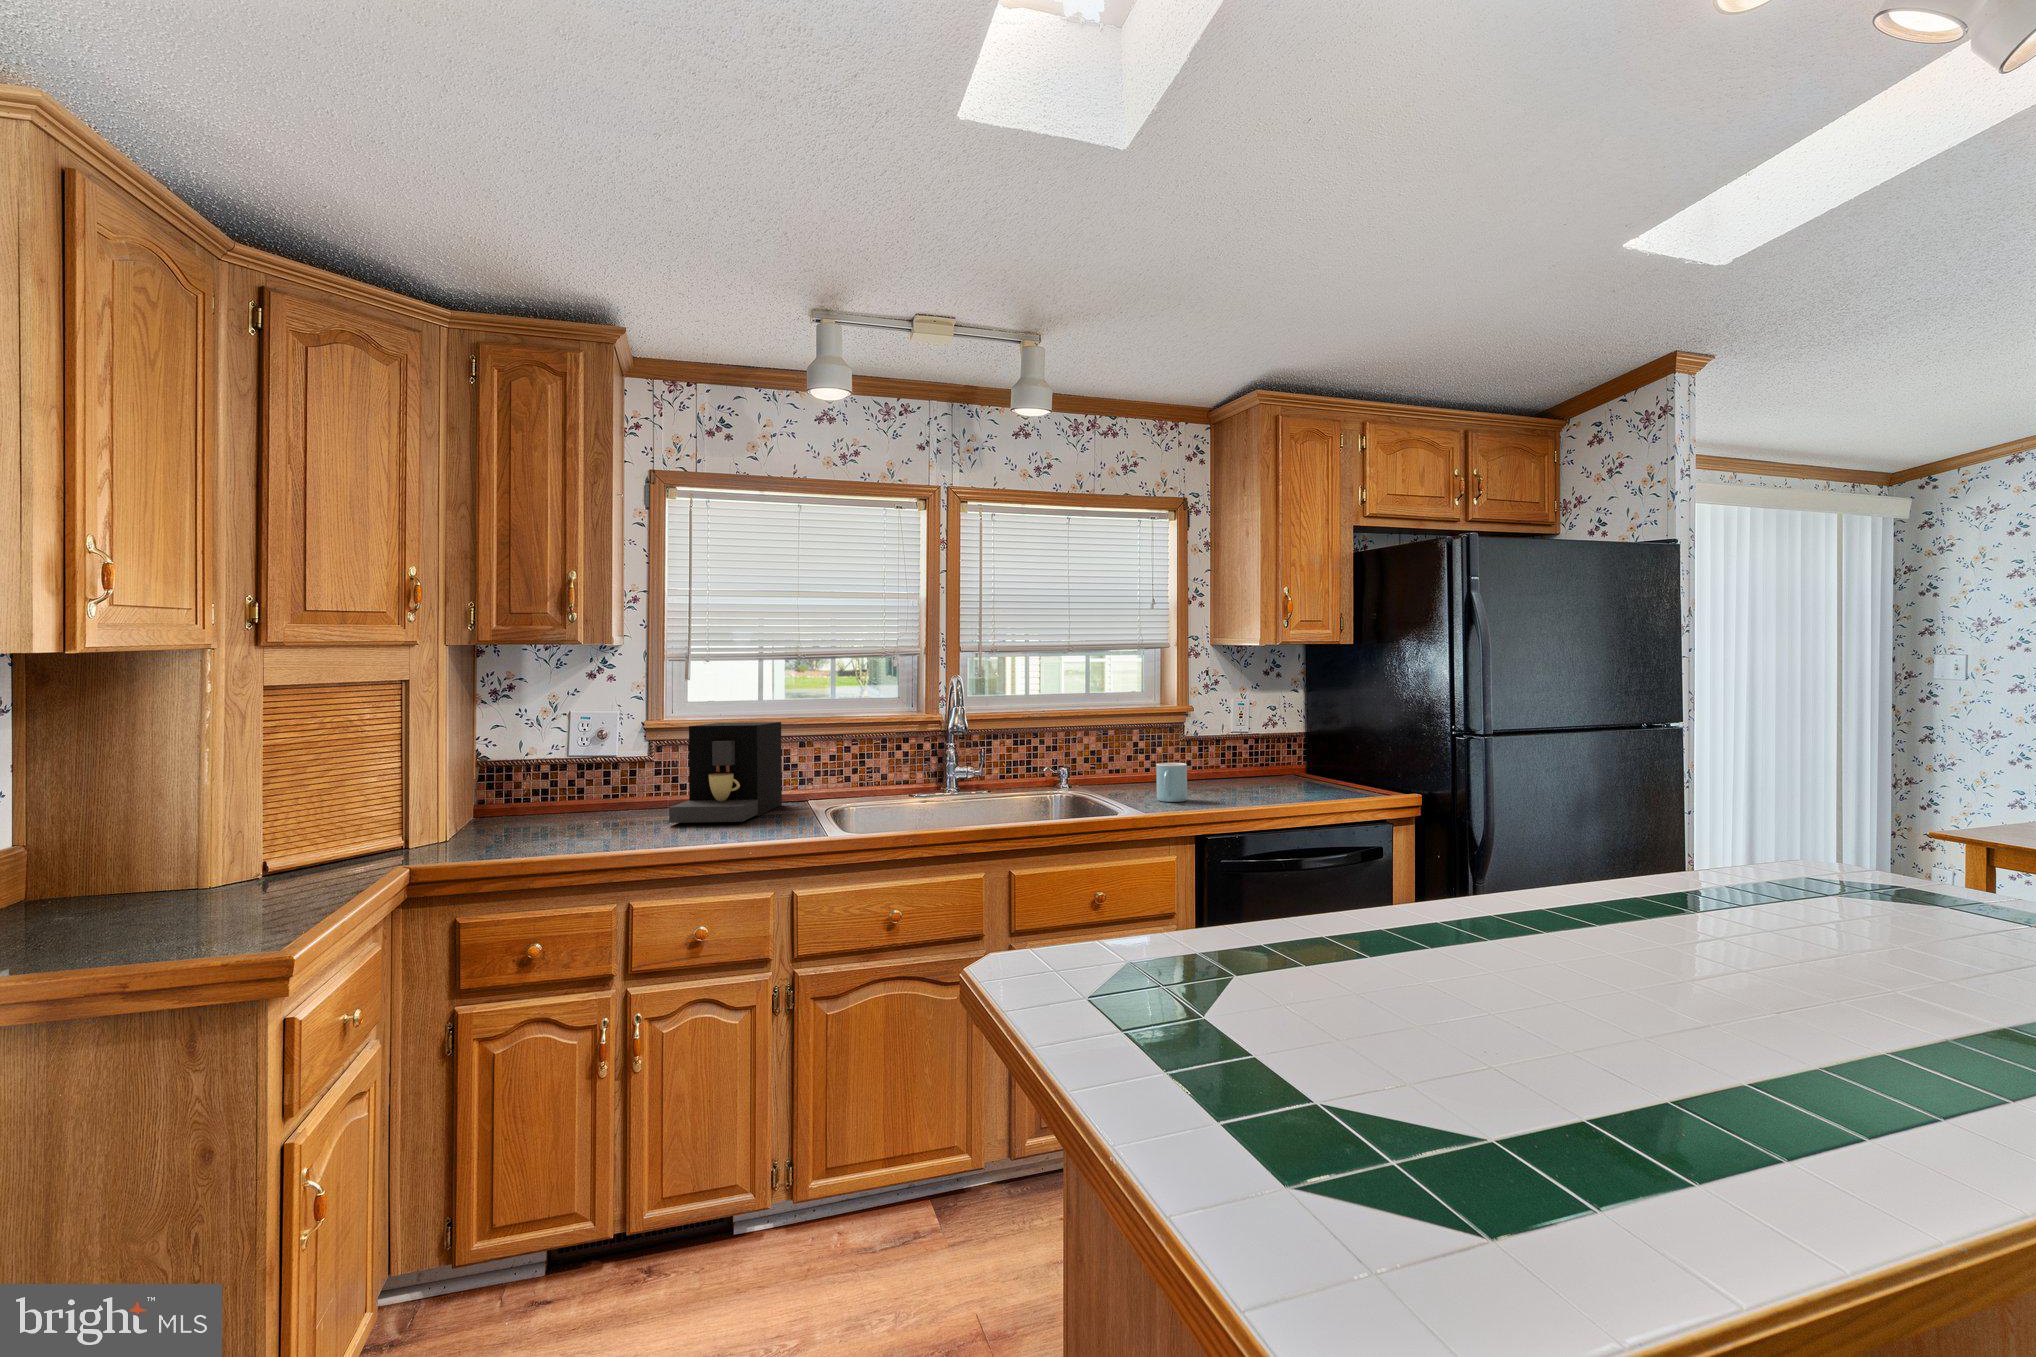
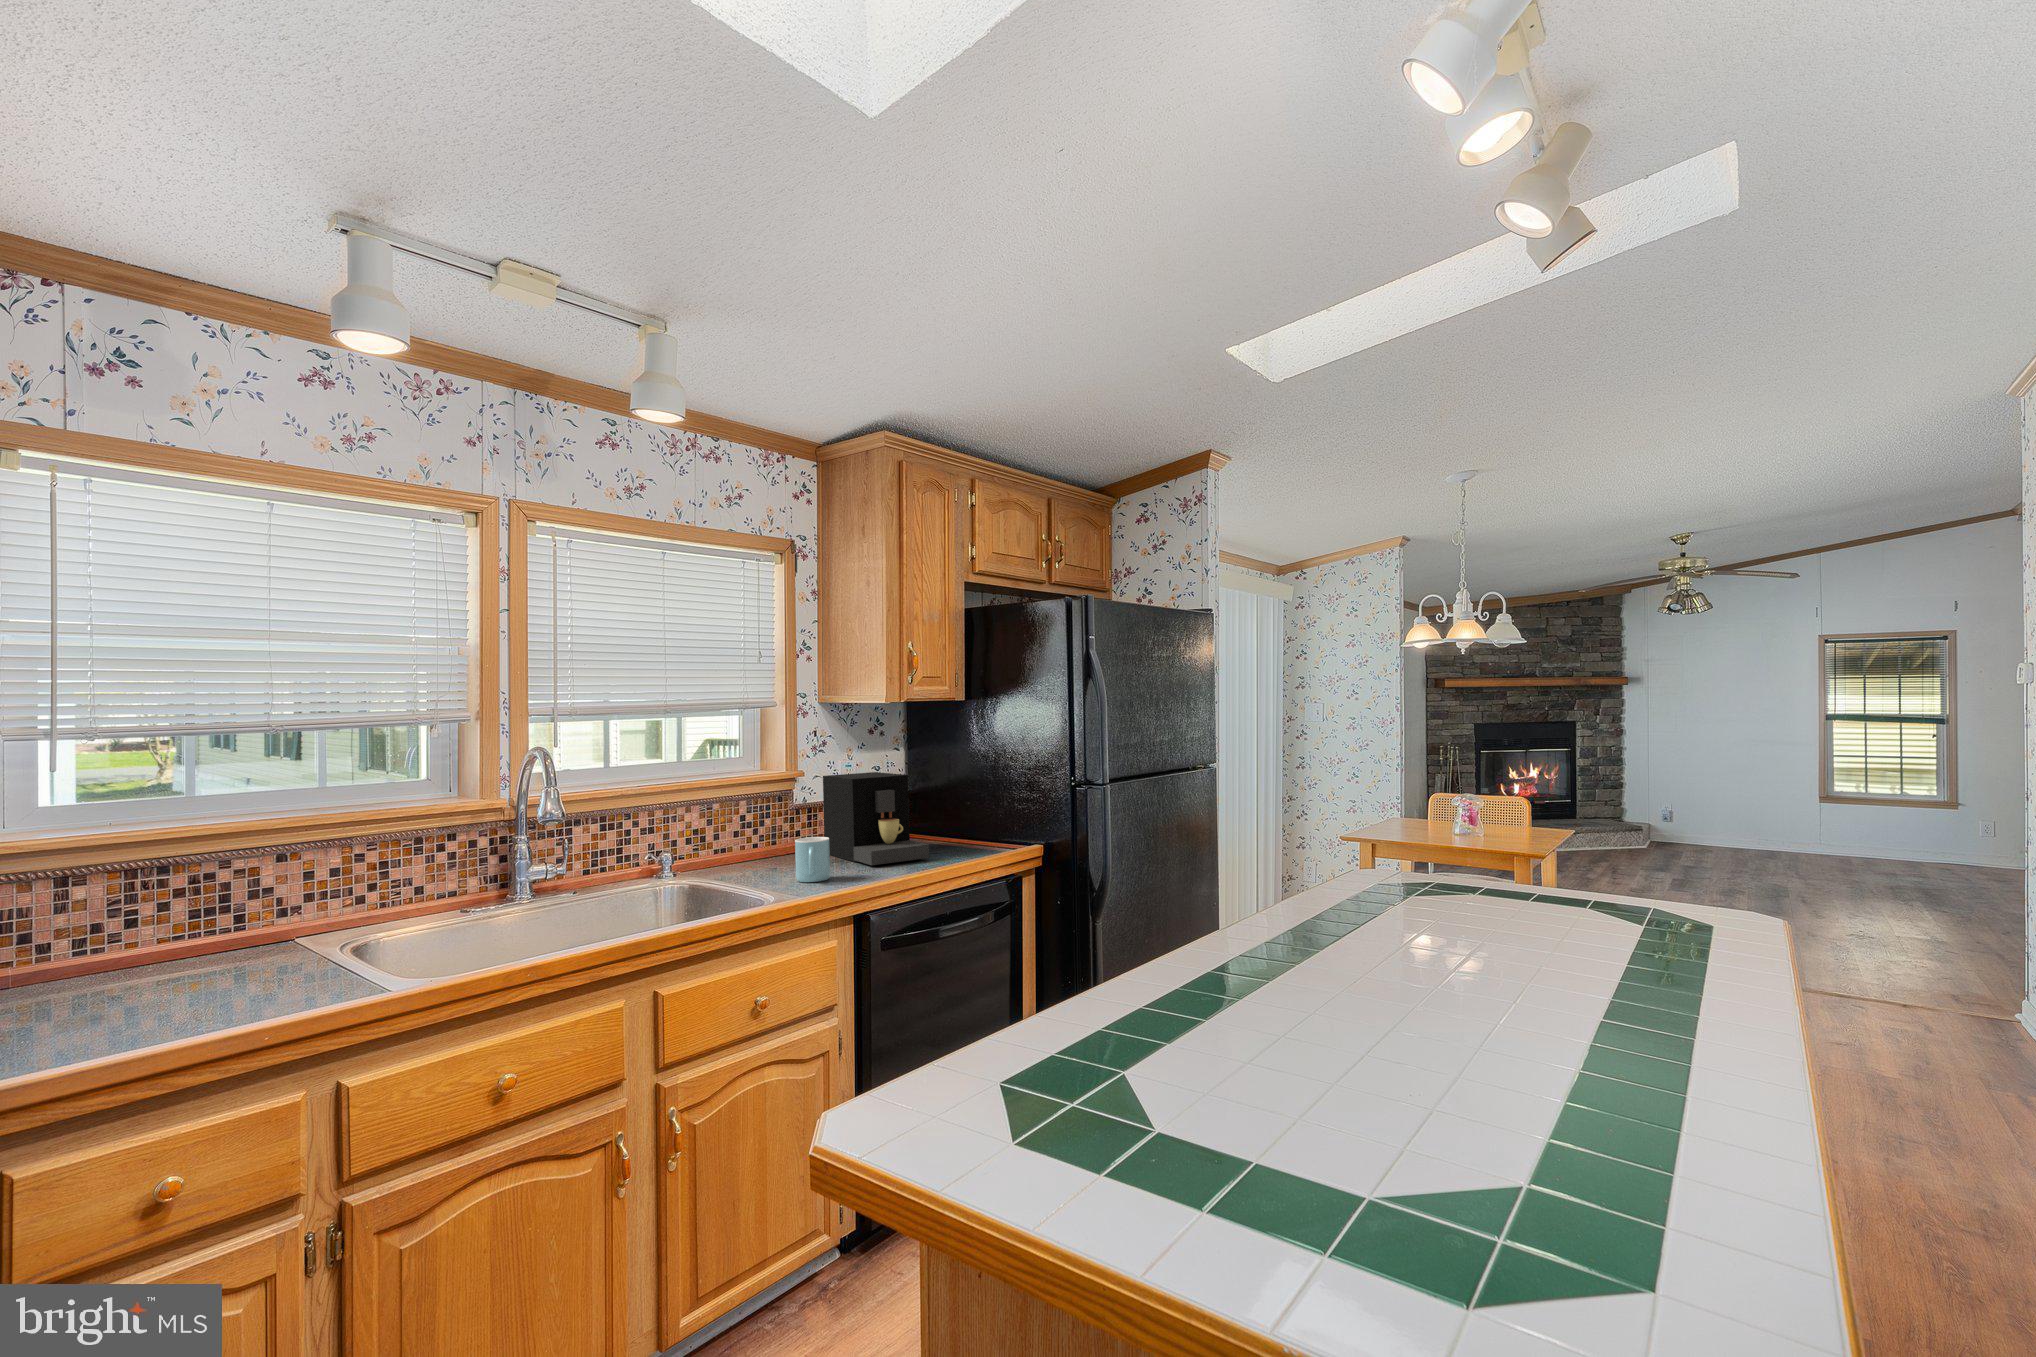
coffee maker: present [669,722,782,823] -> present [823,772,929,865]

